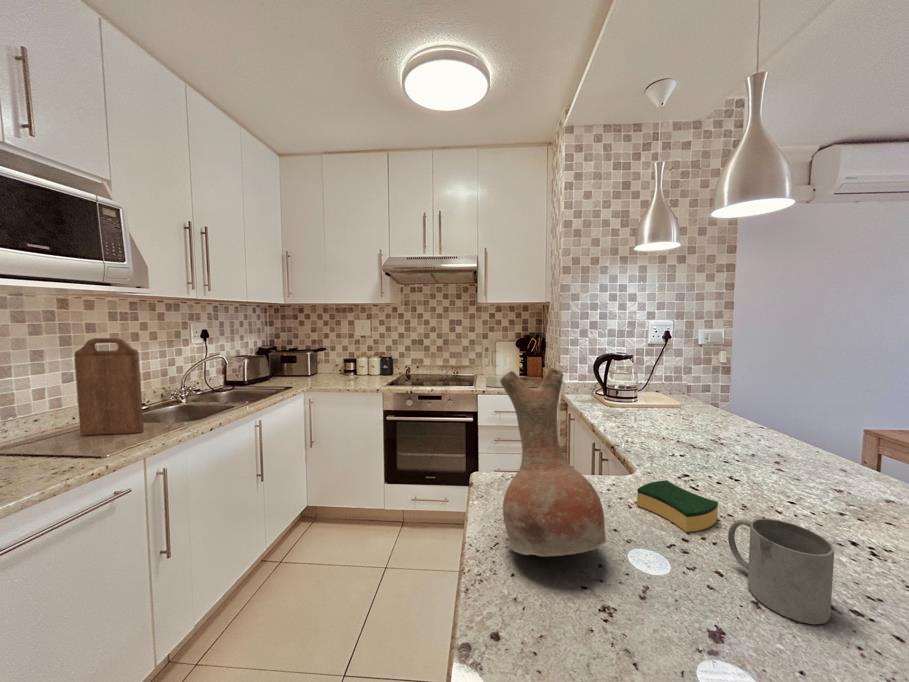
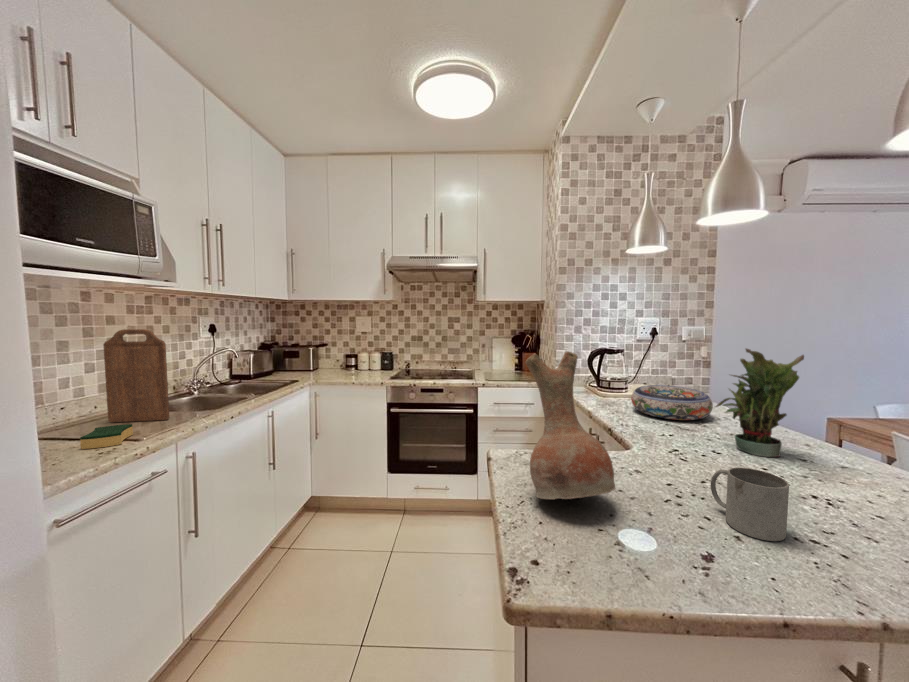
potted plant: none [732,360,845,489] -> present [716,349,804,457]
bowl: none [639,396,732,437] -> present [631,385,713,420]
sponge: present [637,480,718,532] -> present [80,424,133,449]

